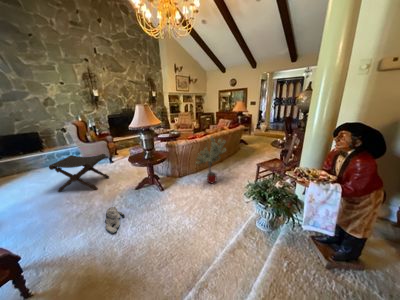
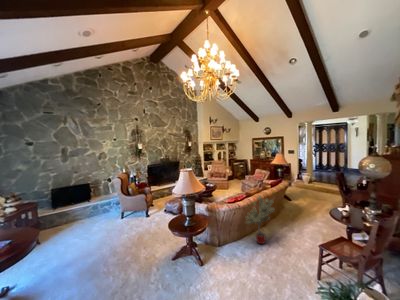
footstool: present [49,154,109,192] -> none [114,209,158,245]
plush toy: present [105,207,124,233] -> none [170,263,186,290]

